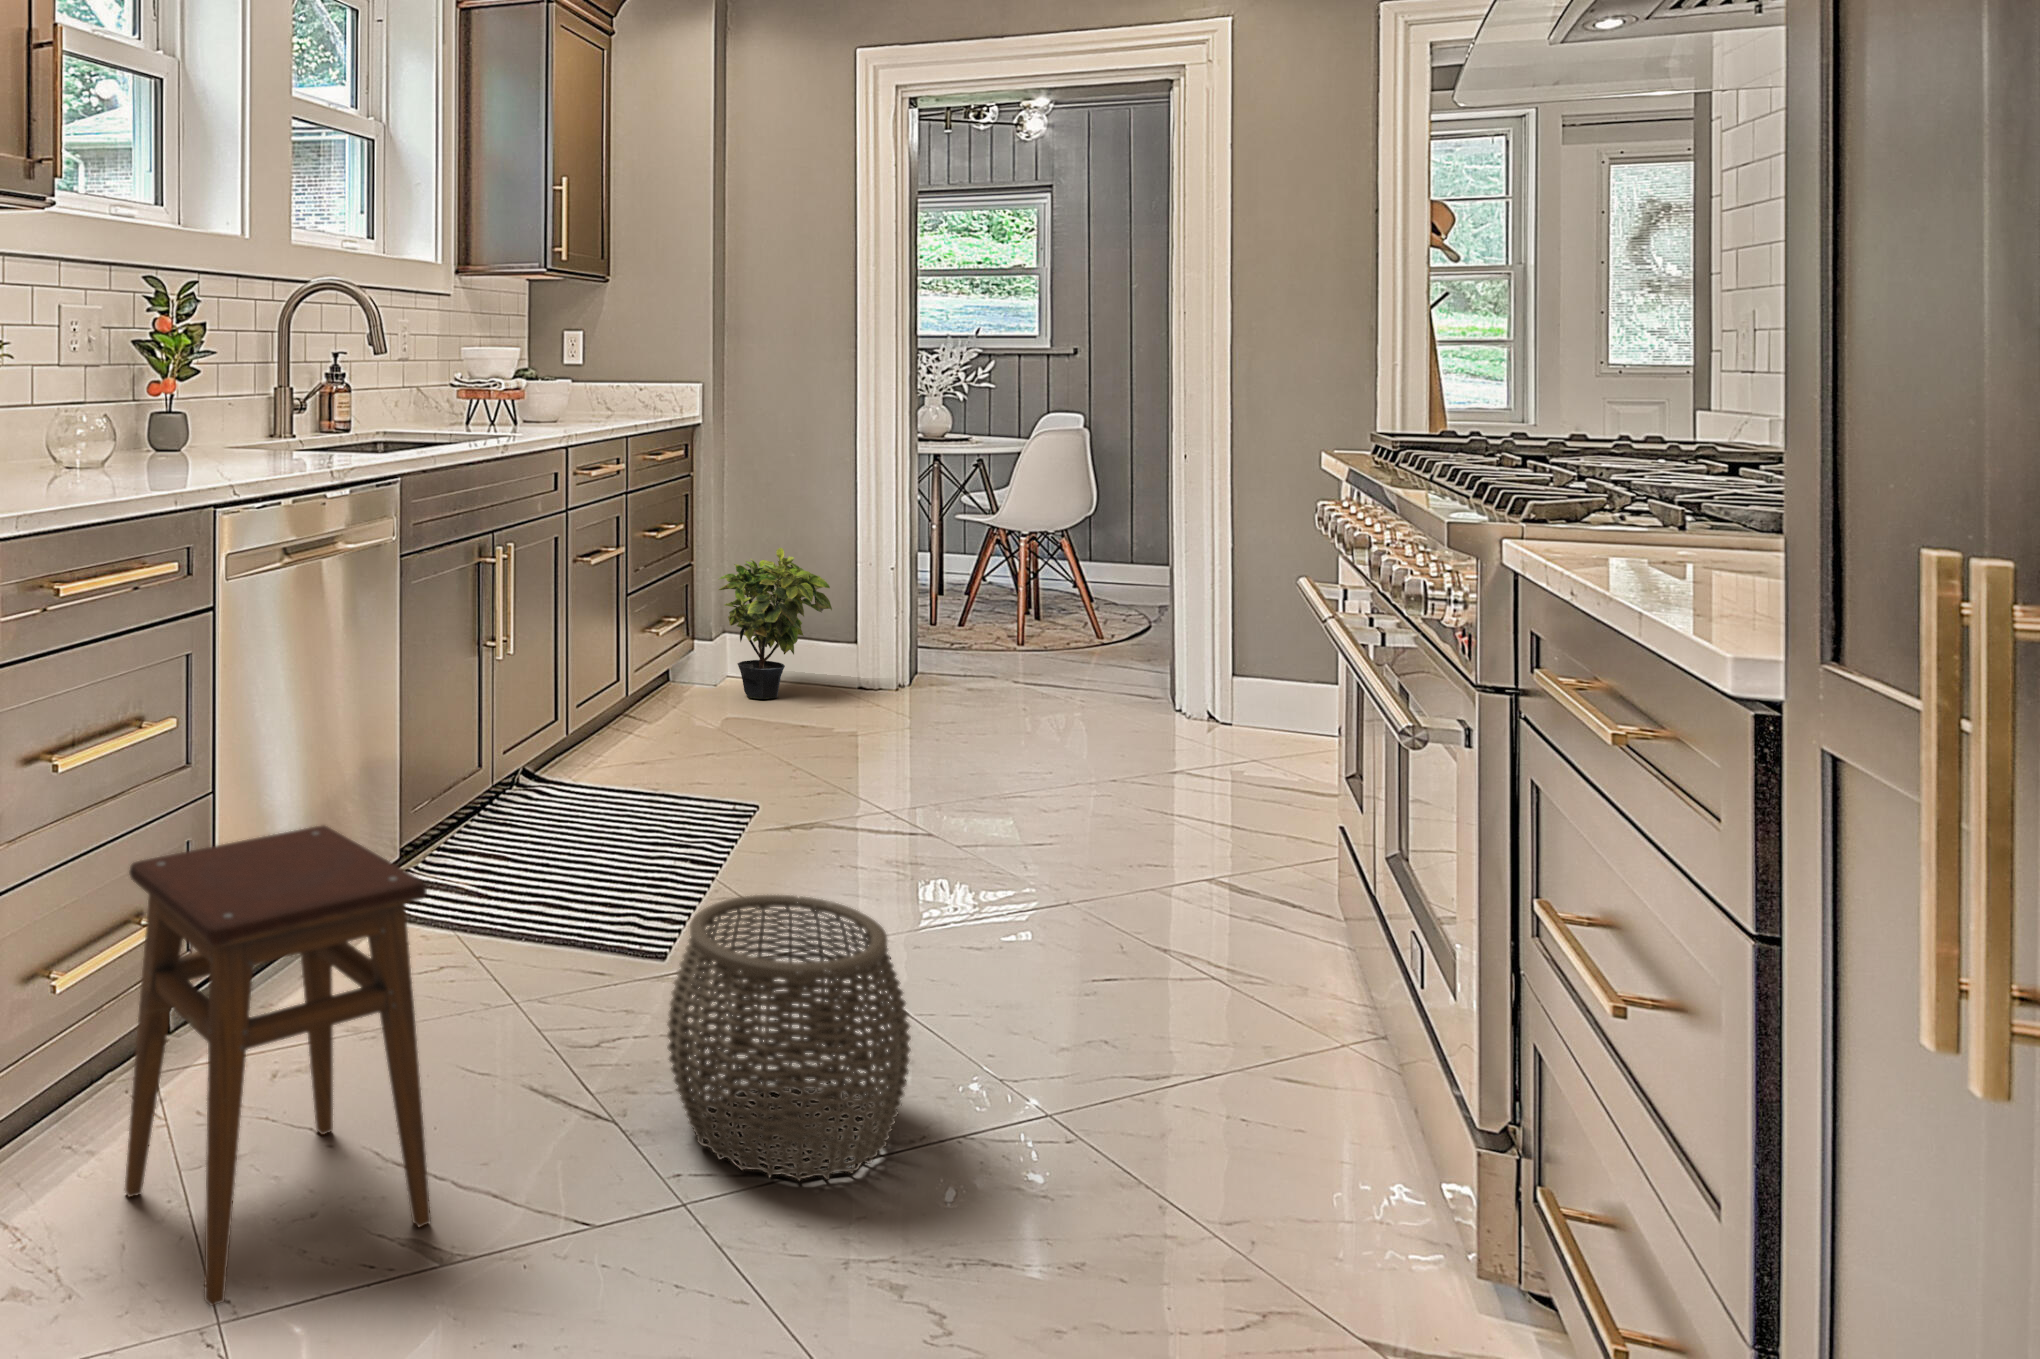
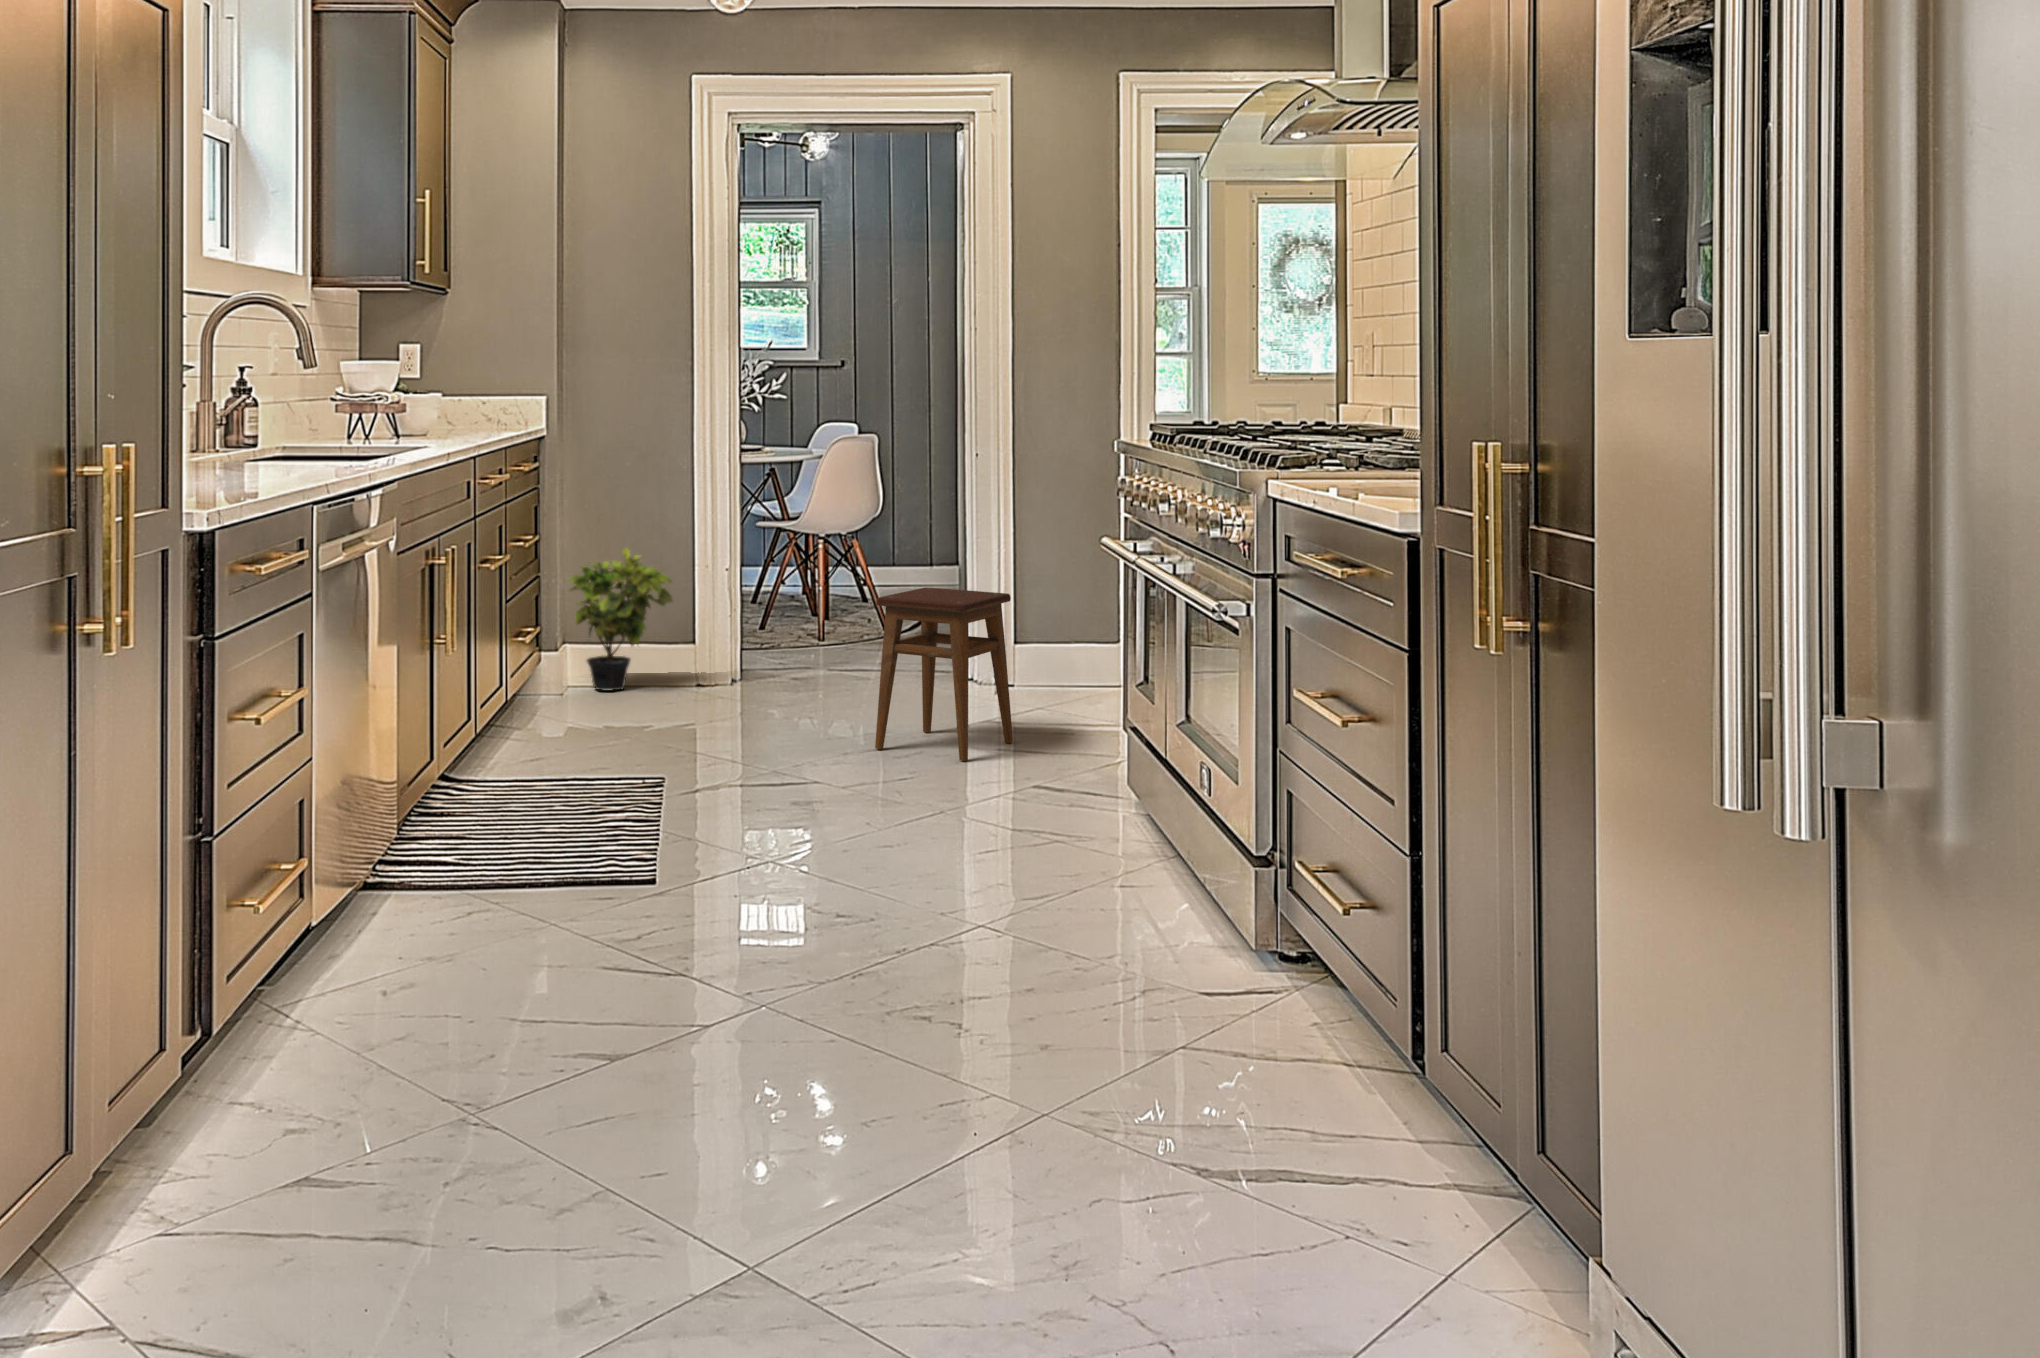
stool: present [124,826,431,1306] -> present [875,588,1013,761]
woven basket: present [667,895,911,1181] -> none [710,781,893,976]

